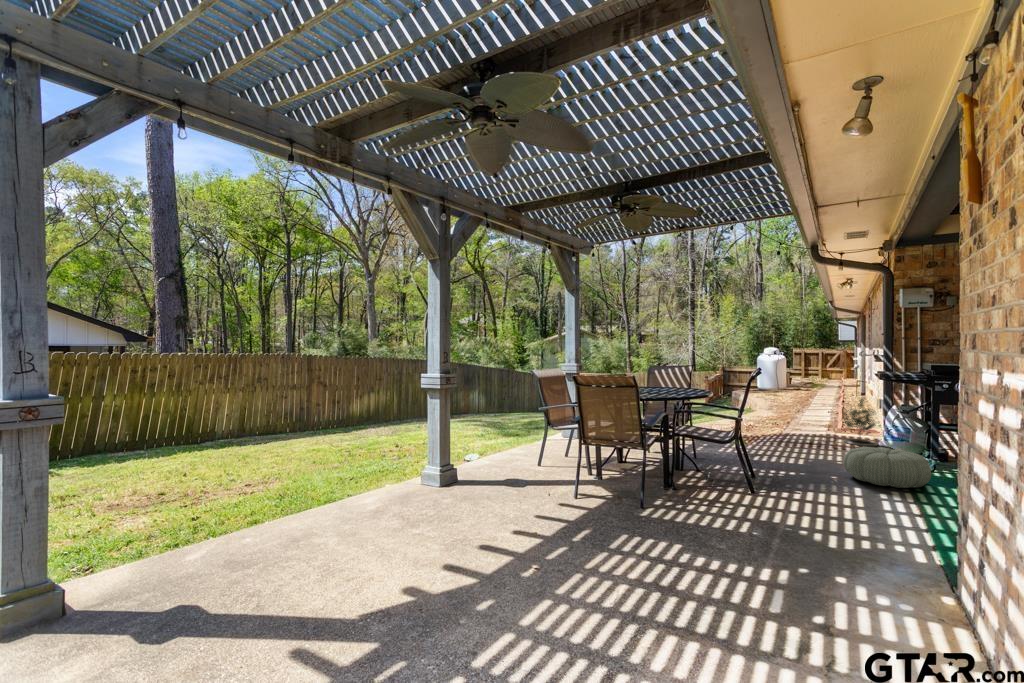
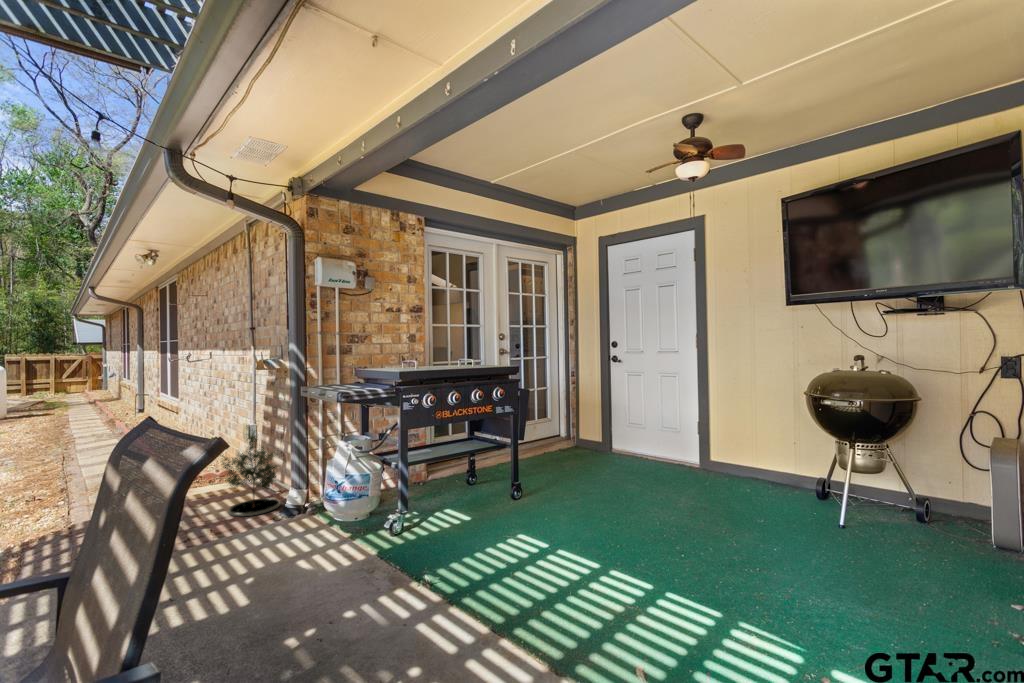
pouf: present [844,447,931,488] -> none [344,524,476,624]

